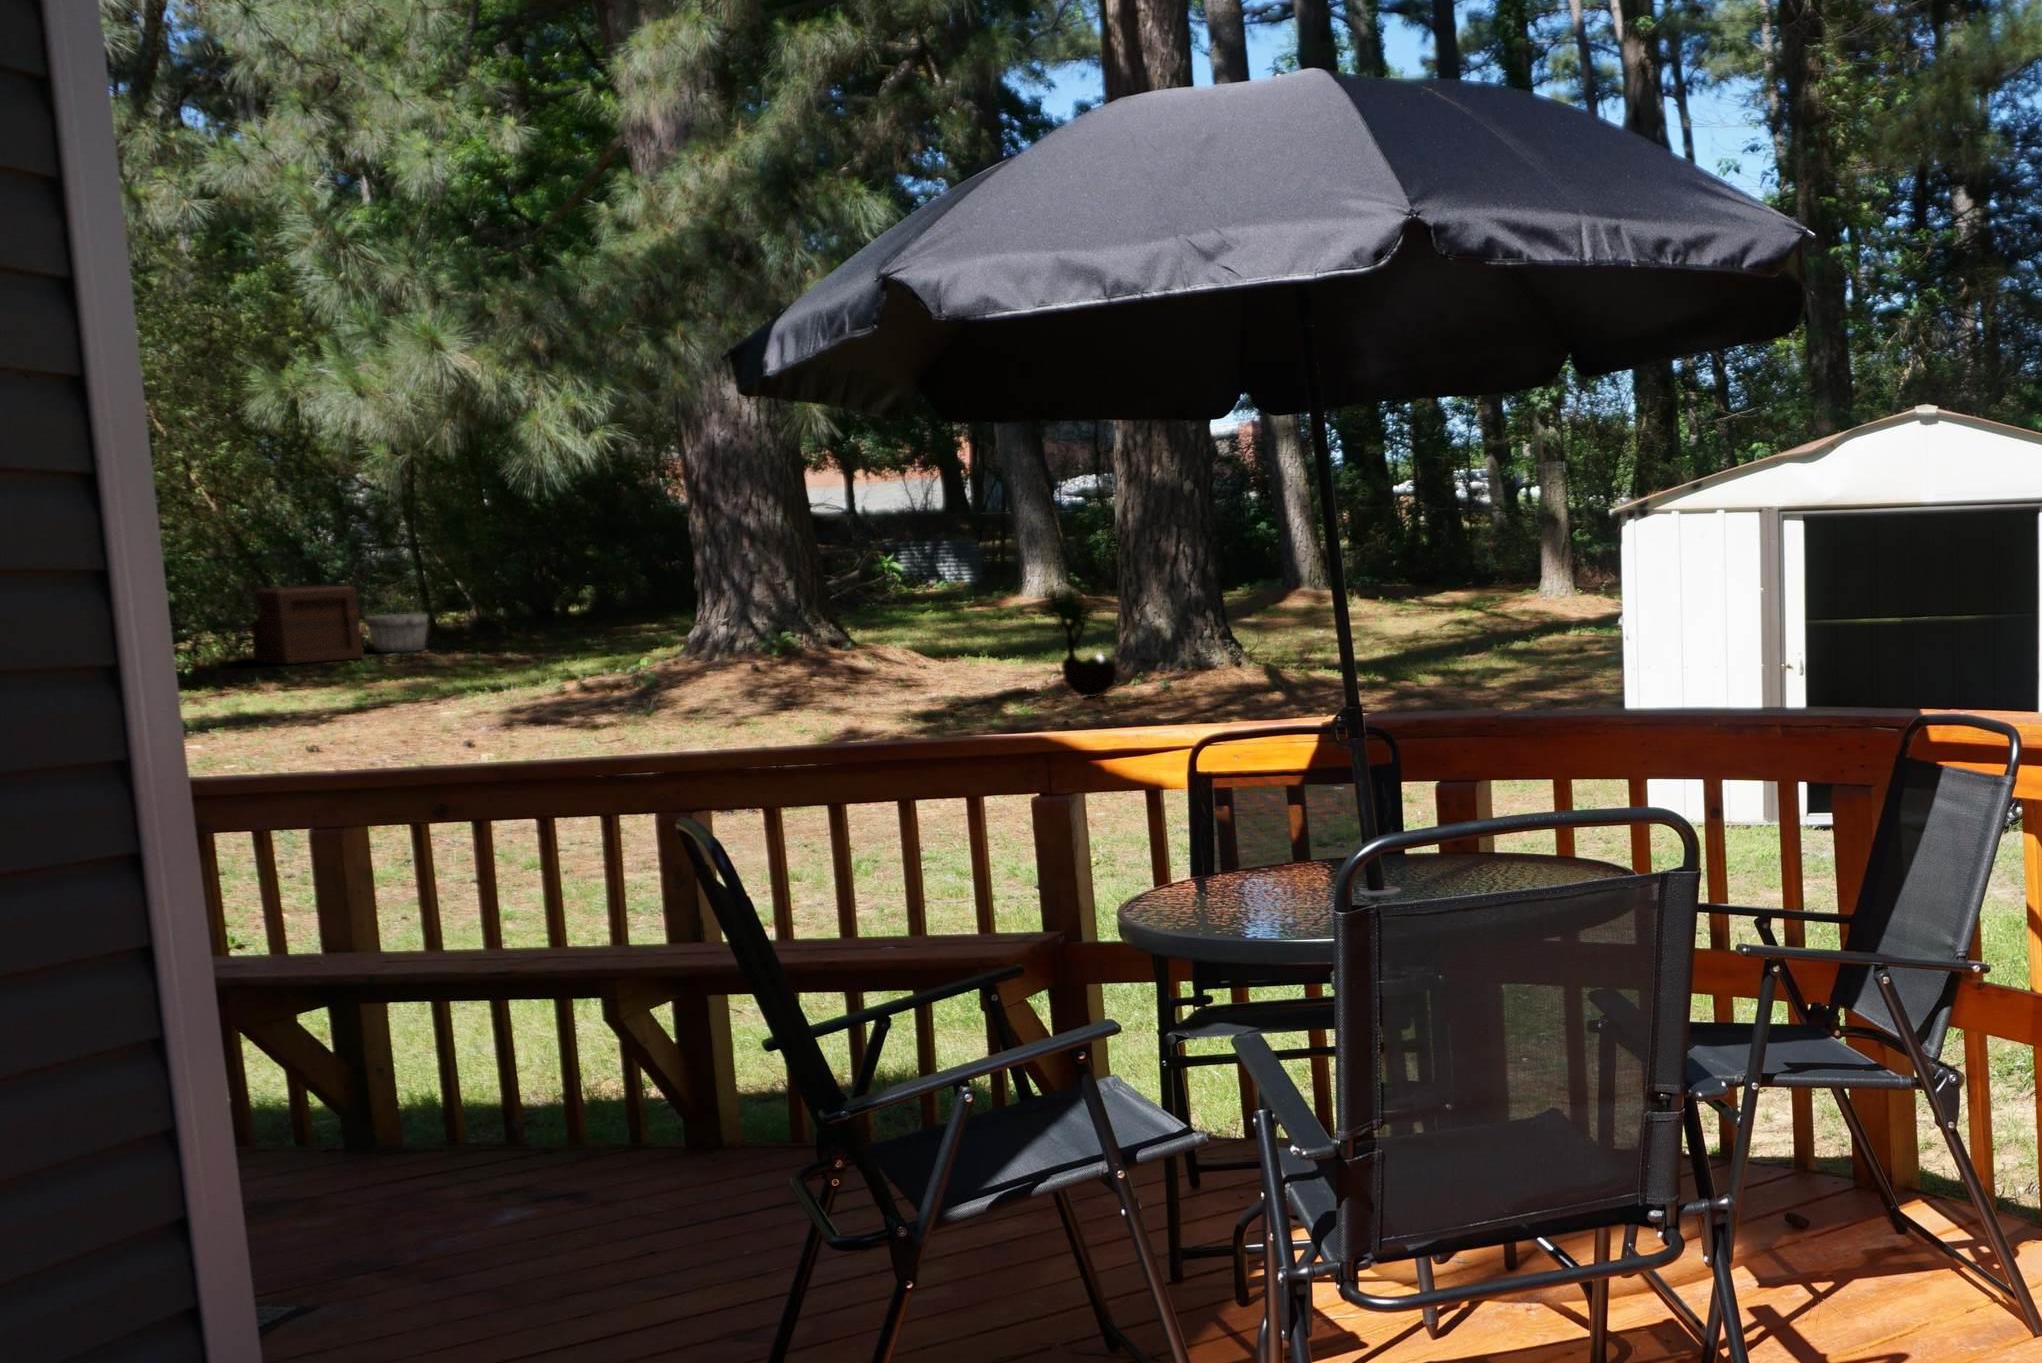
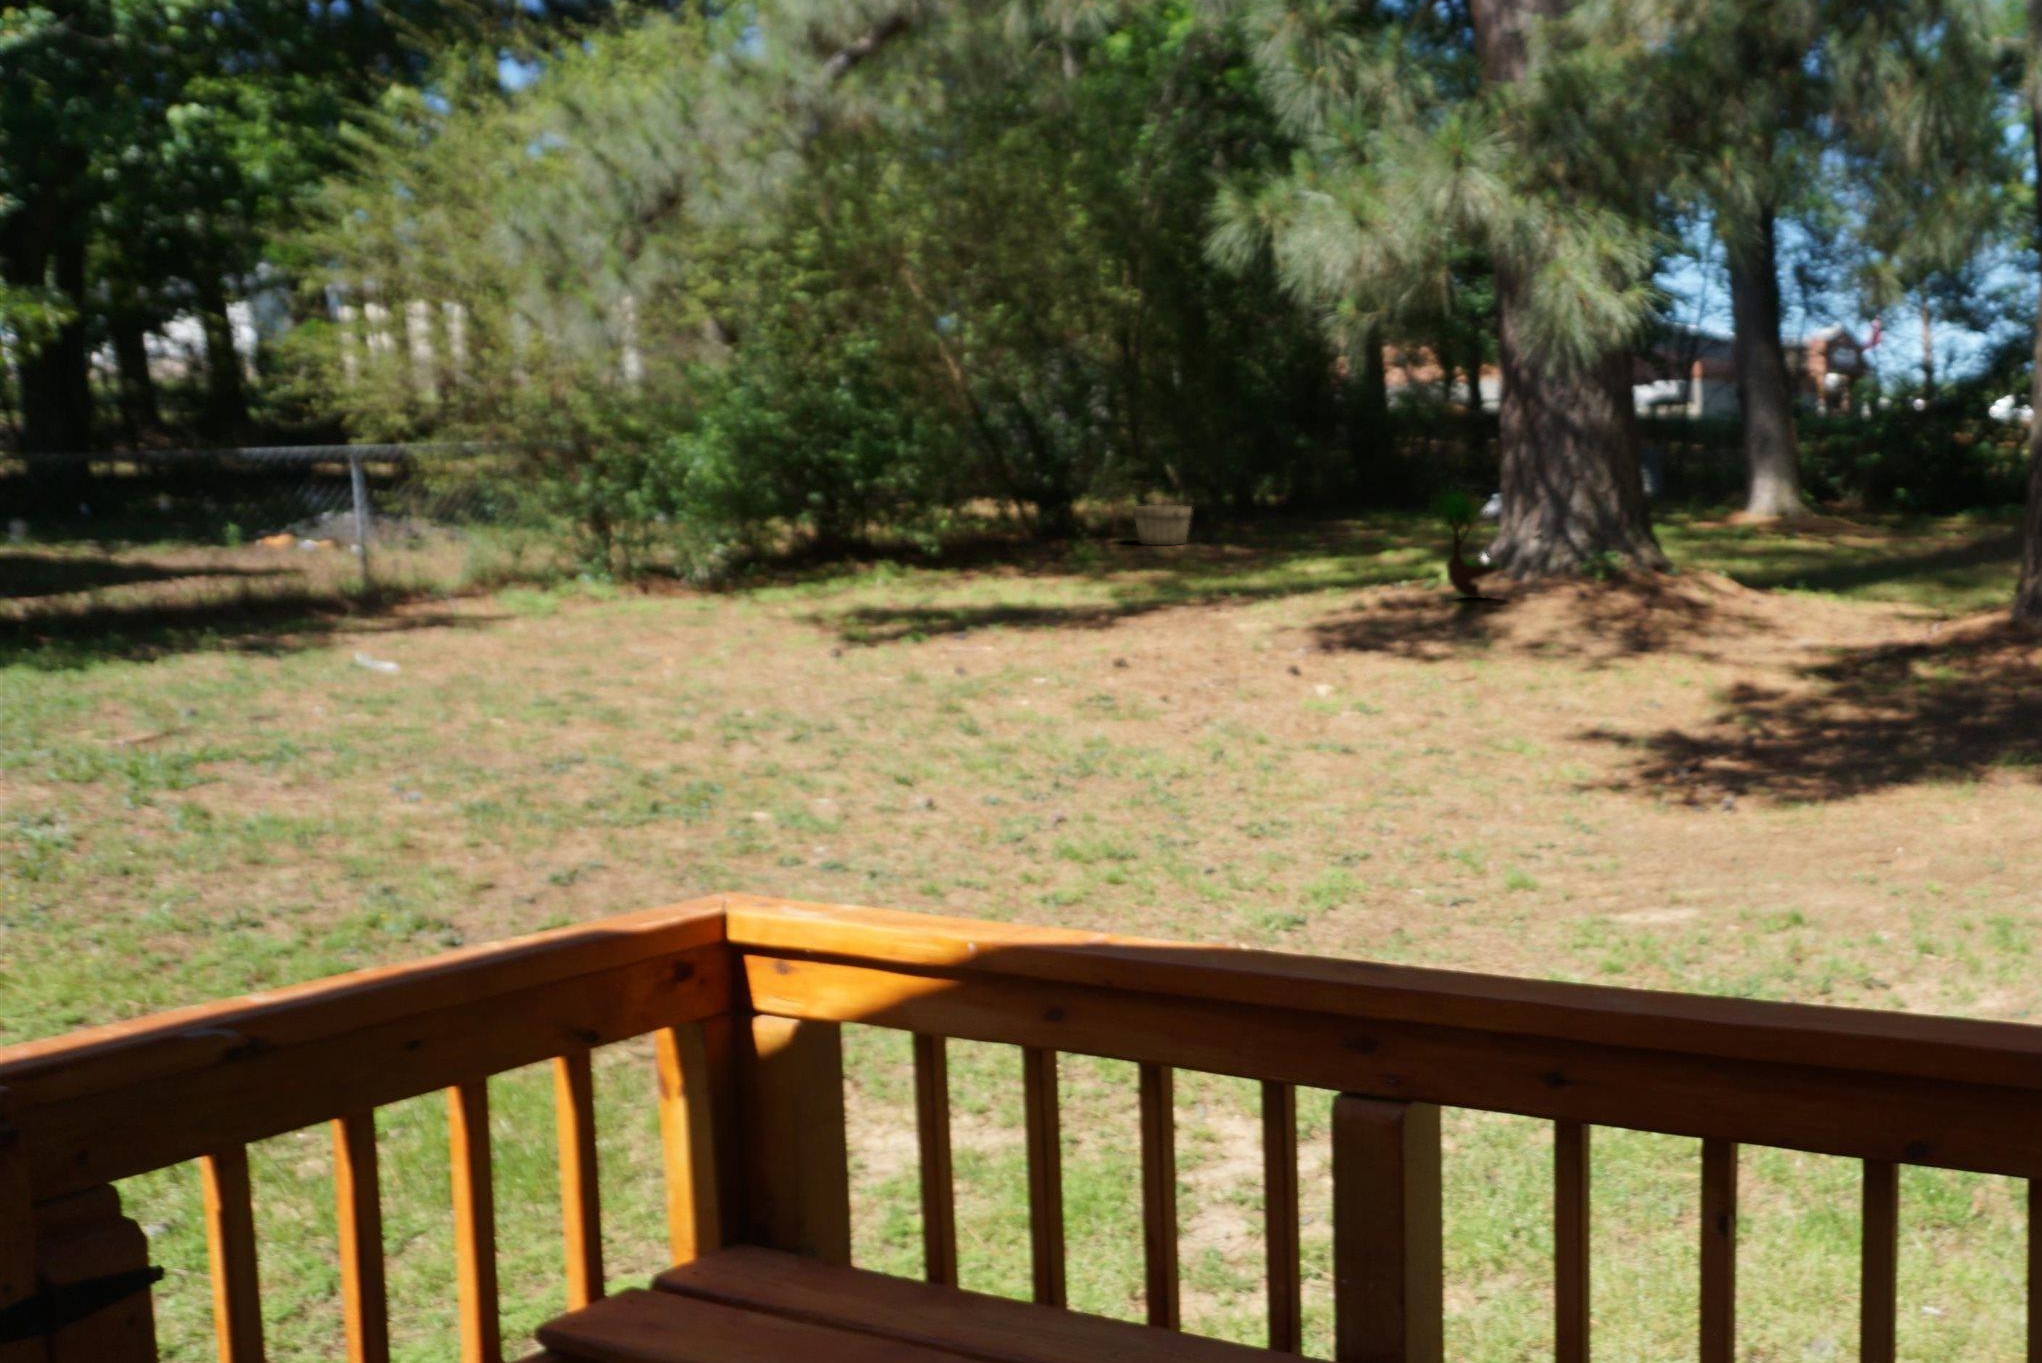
wooden crate: present [250,586,364,664] -> none [1030,473,1136,554]
potted tree: present [1041,586,1116,697] -> present [1429,485,1500,598]

